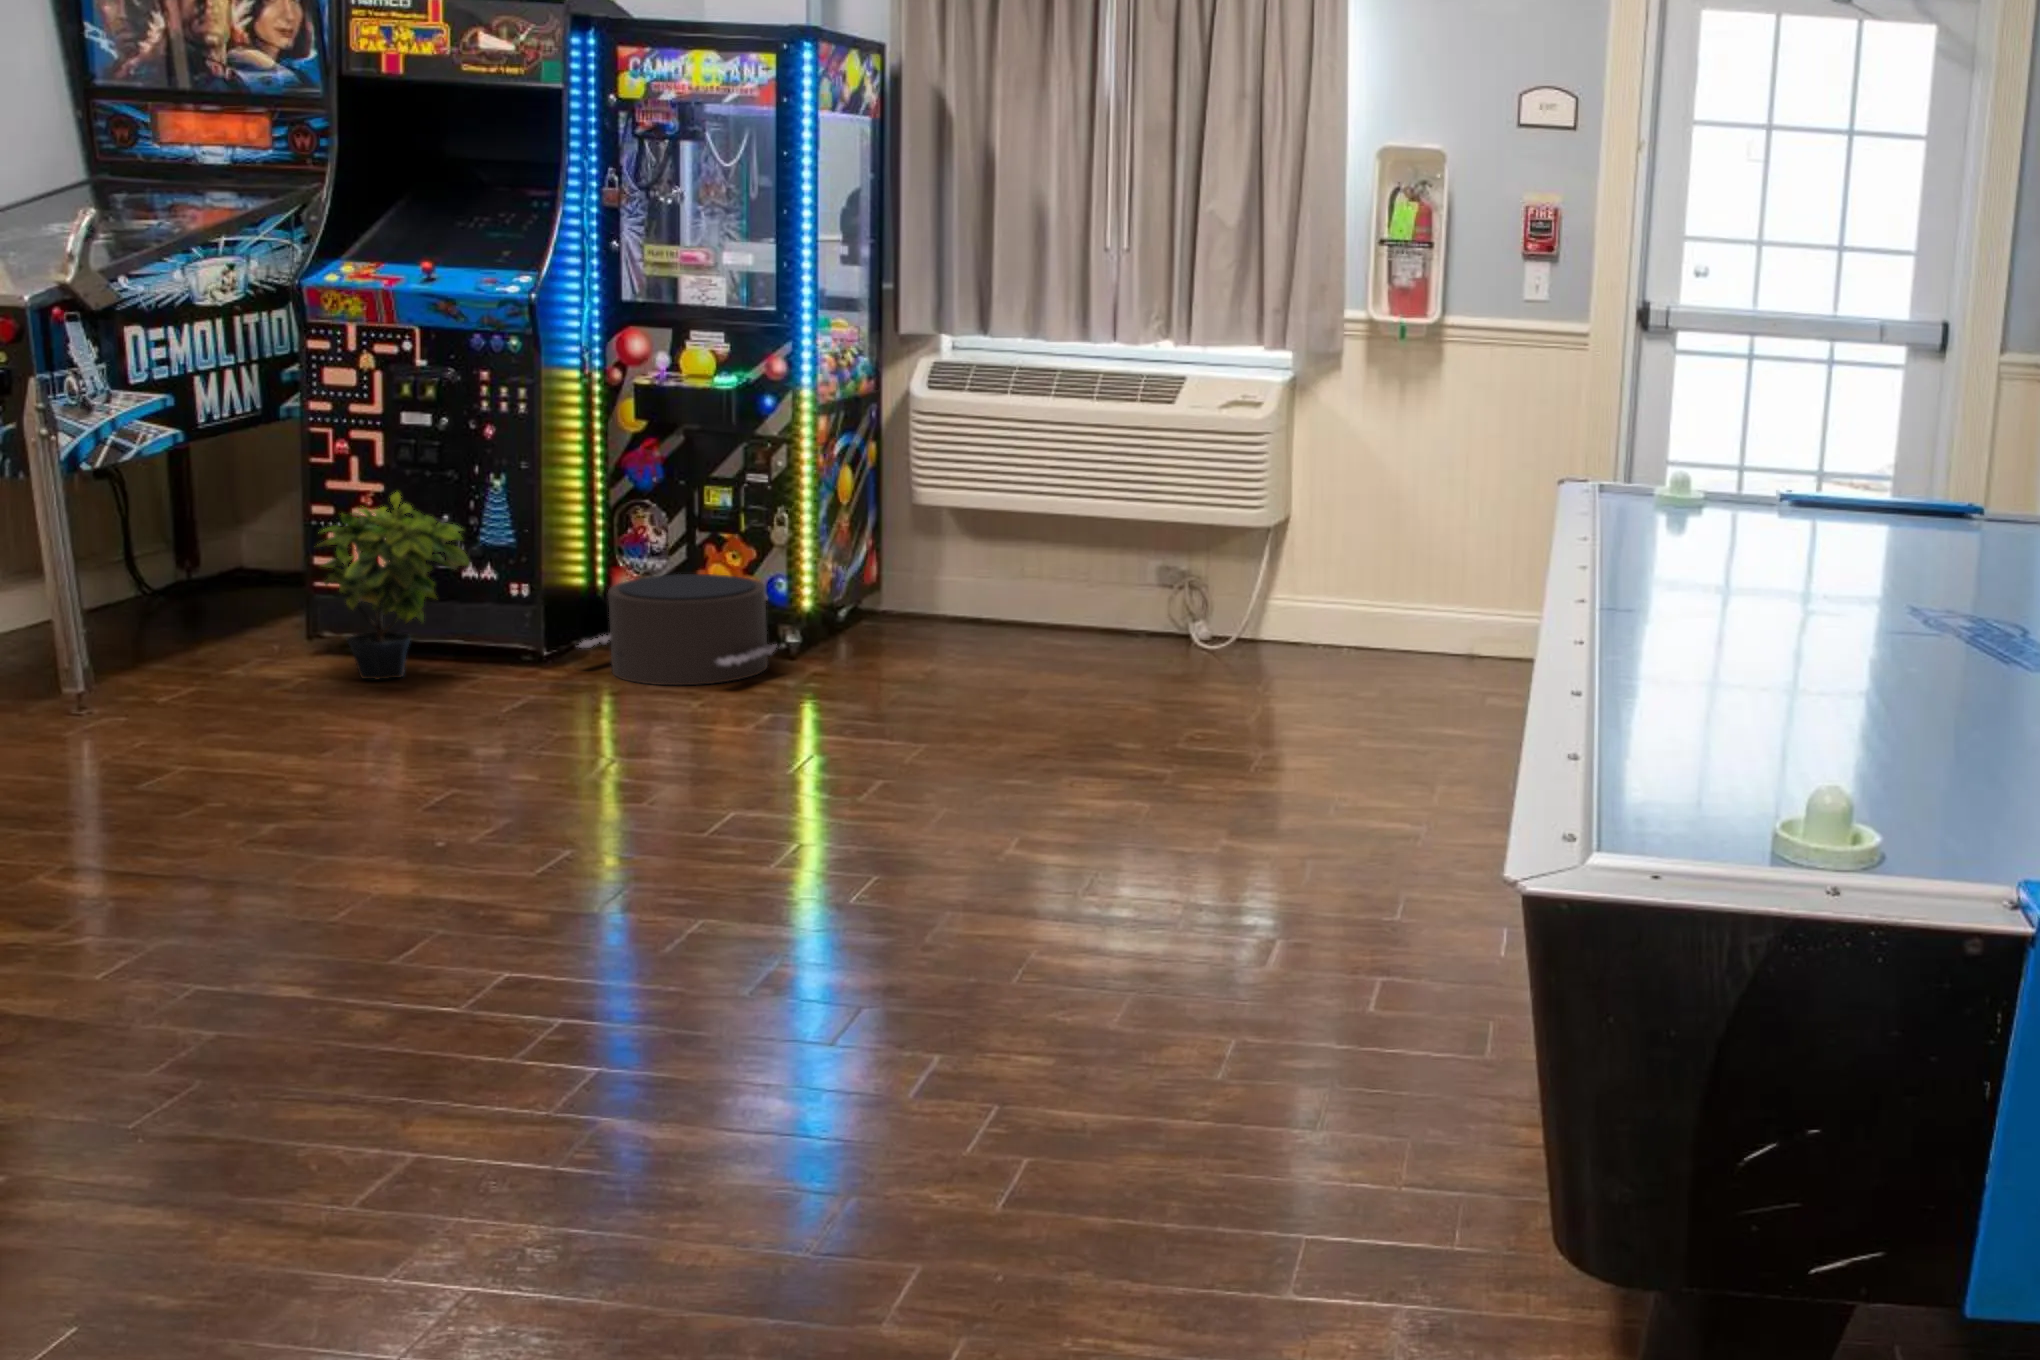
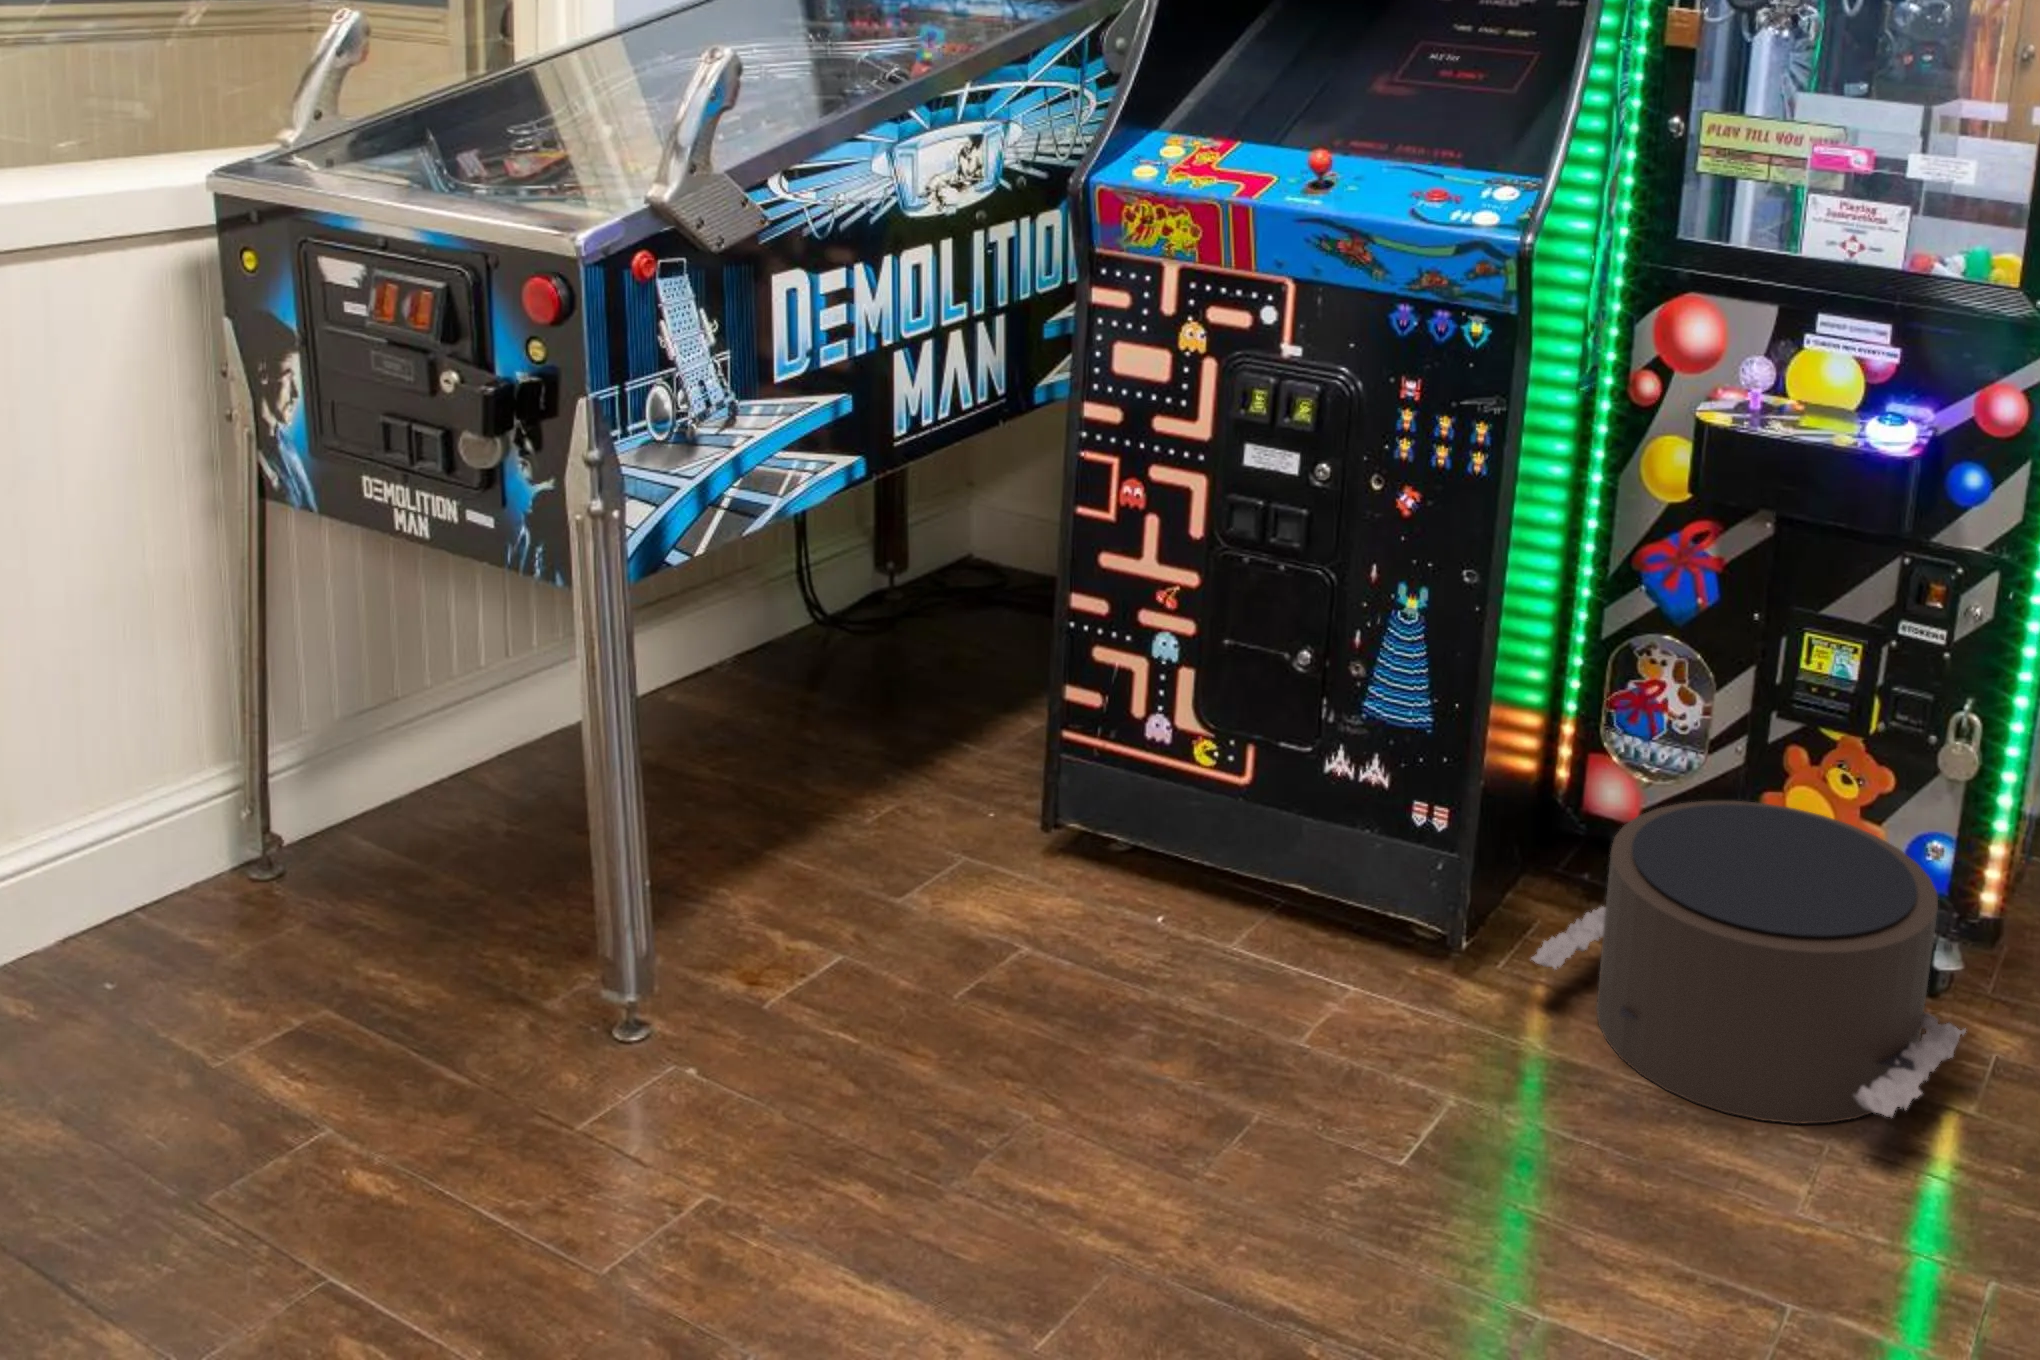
potted plant: present [318,492,470,680] -> none [1067,628,1353,1004]

